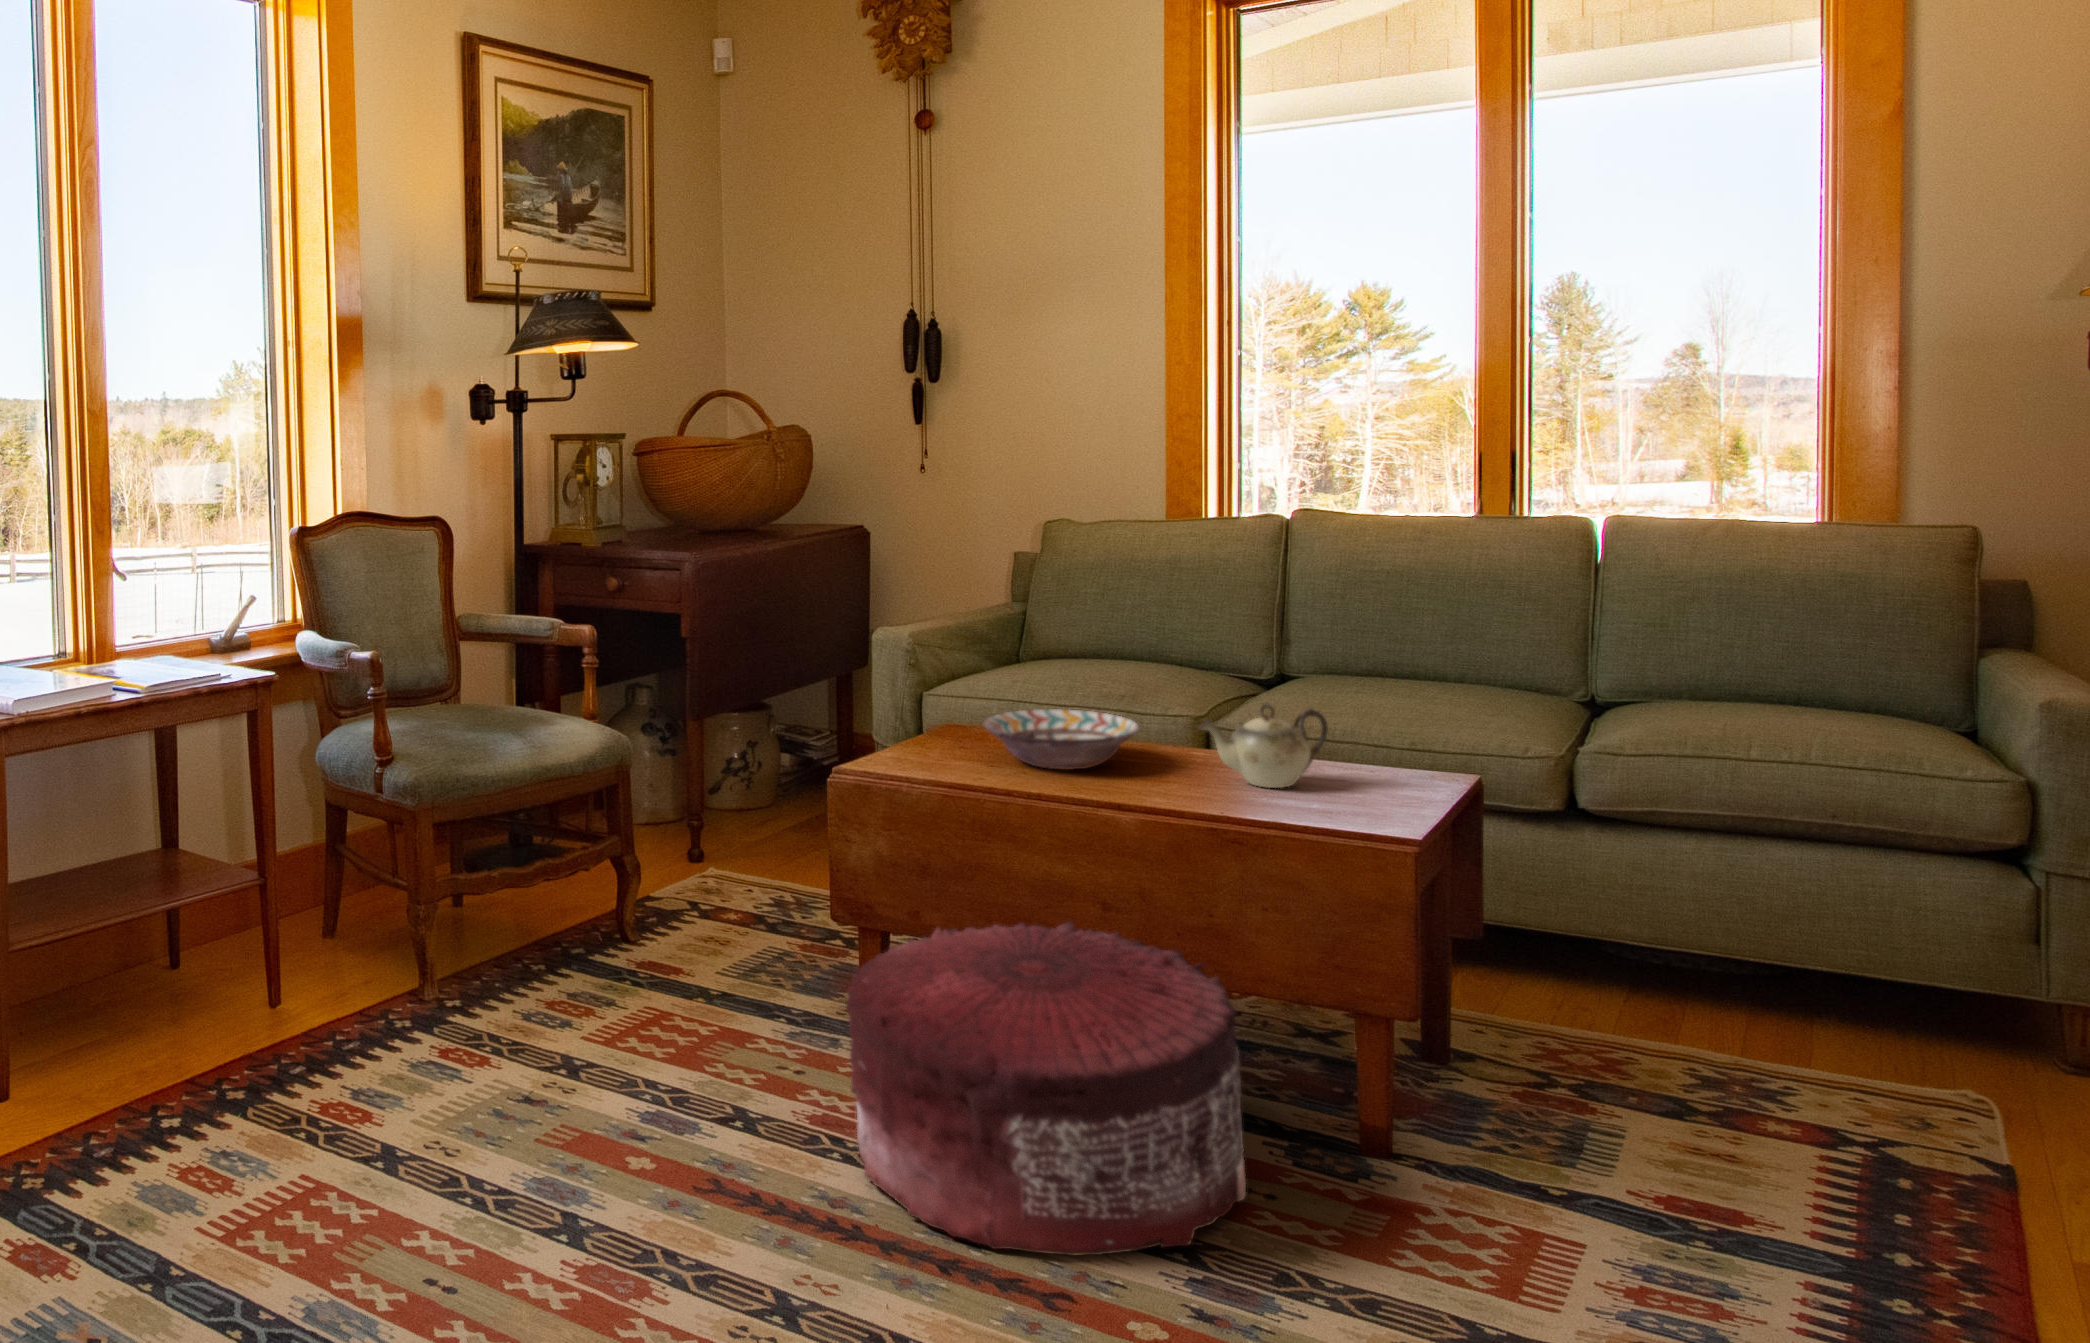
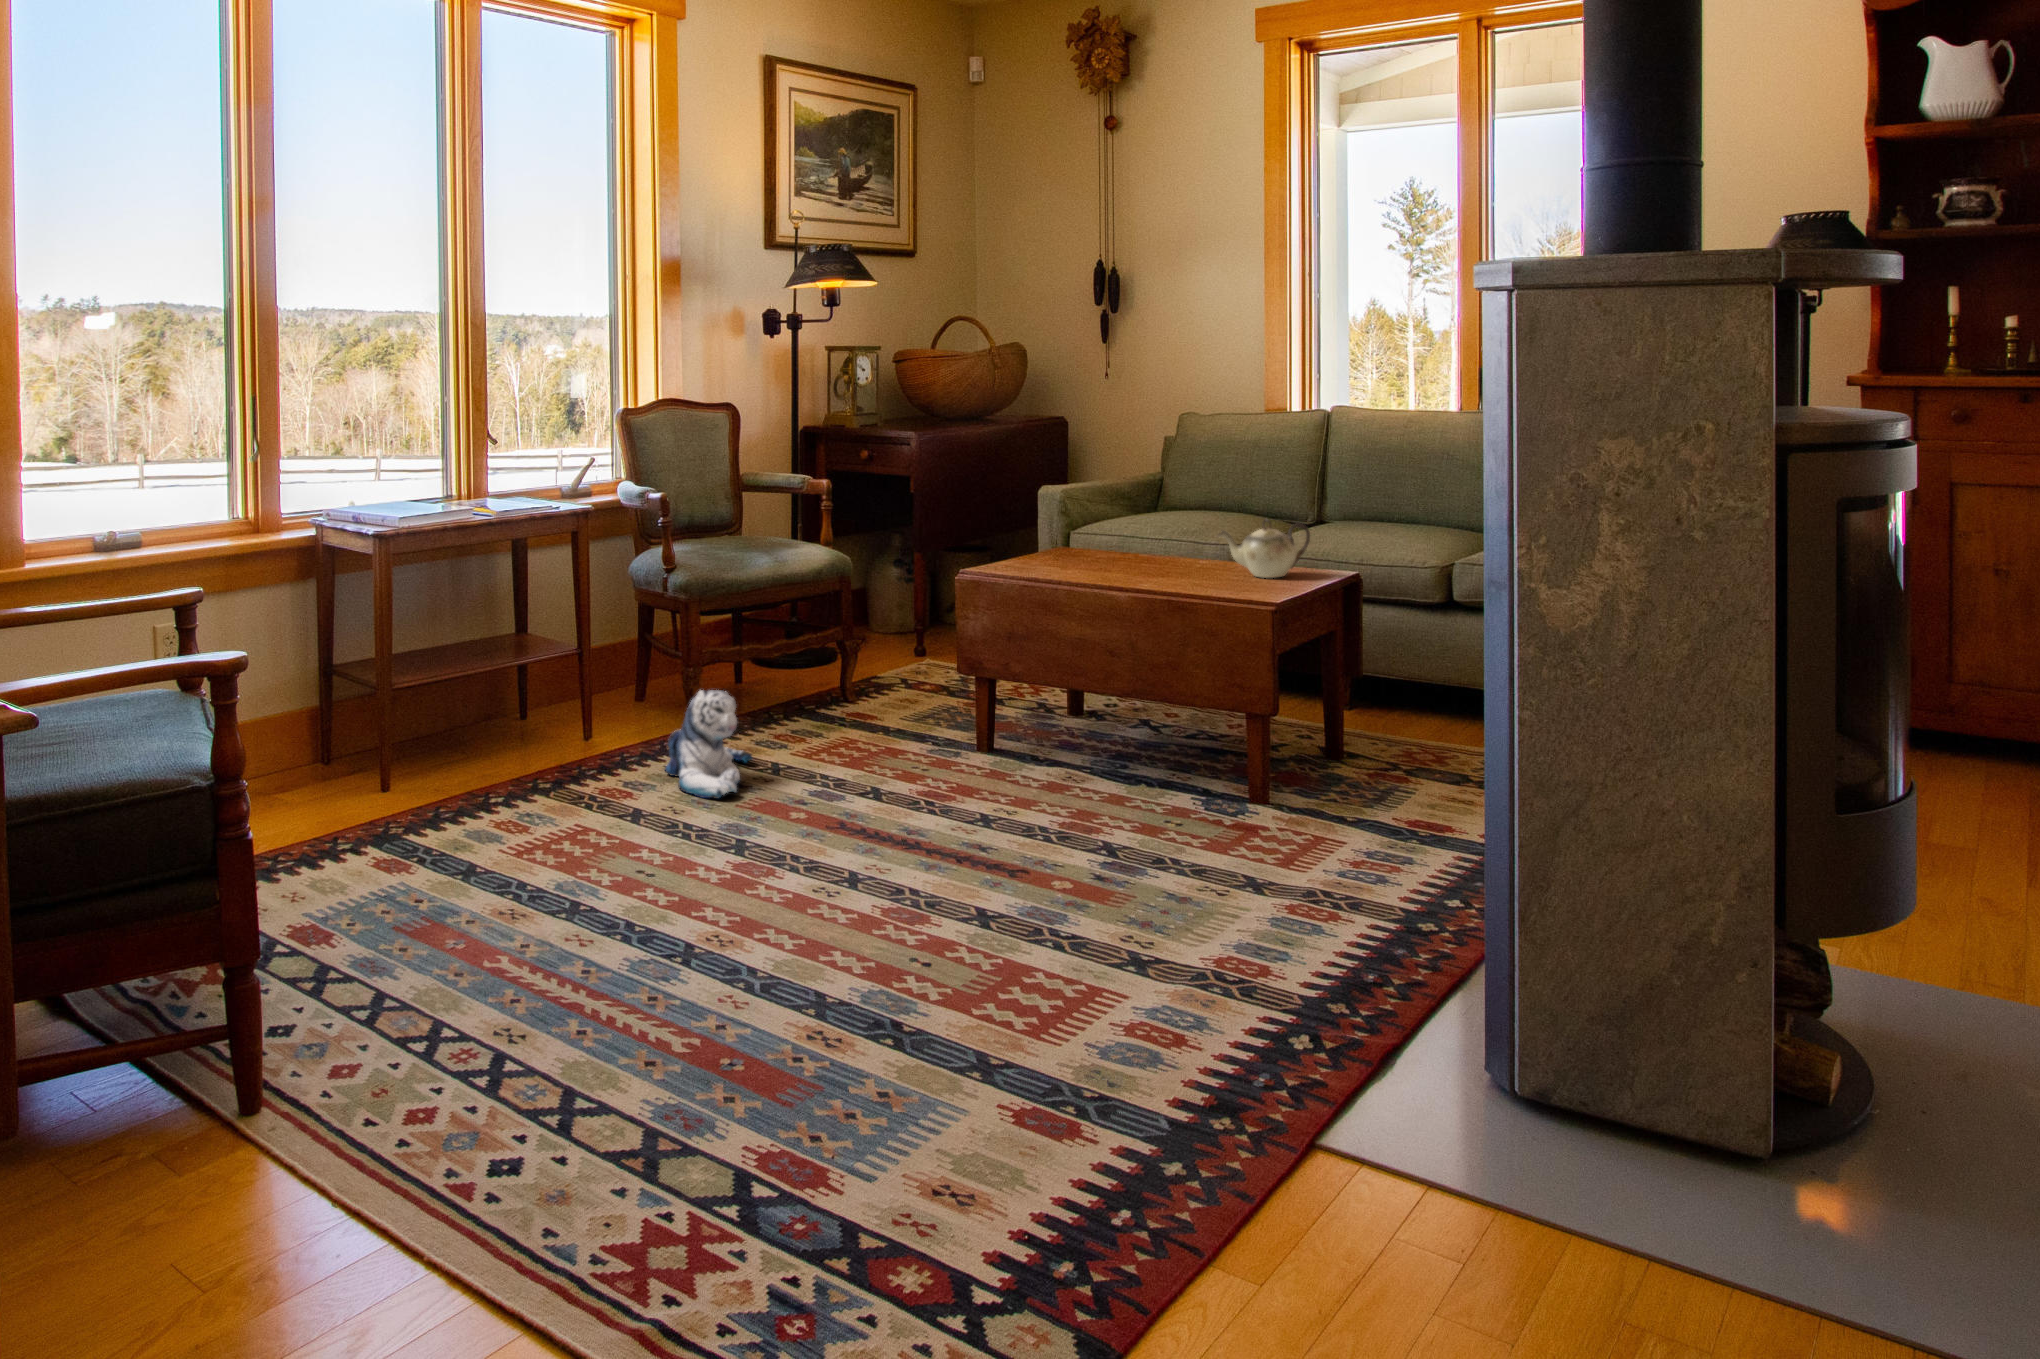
decorative bowl: present [984,709,1139,770] -> none [1077,531,1187,569]
pouf: present [845,921,1246,1256] -> none [936,668,1213,872]
plush toy: none [408,952,533,1122] -> present [665,690,752,798]

